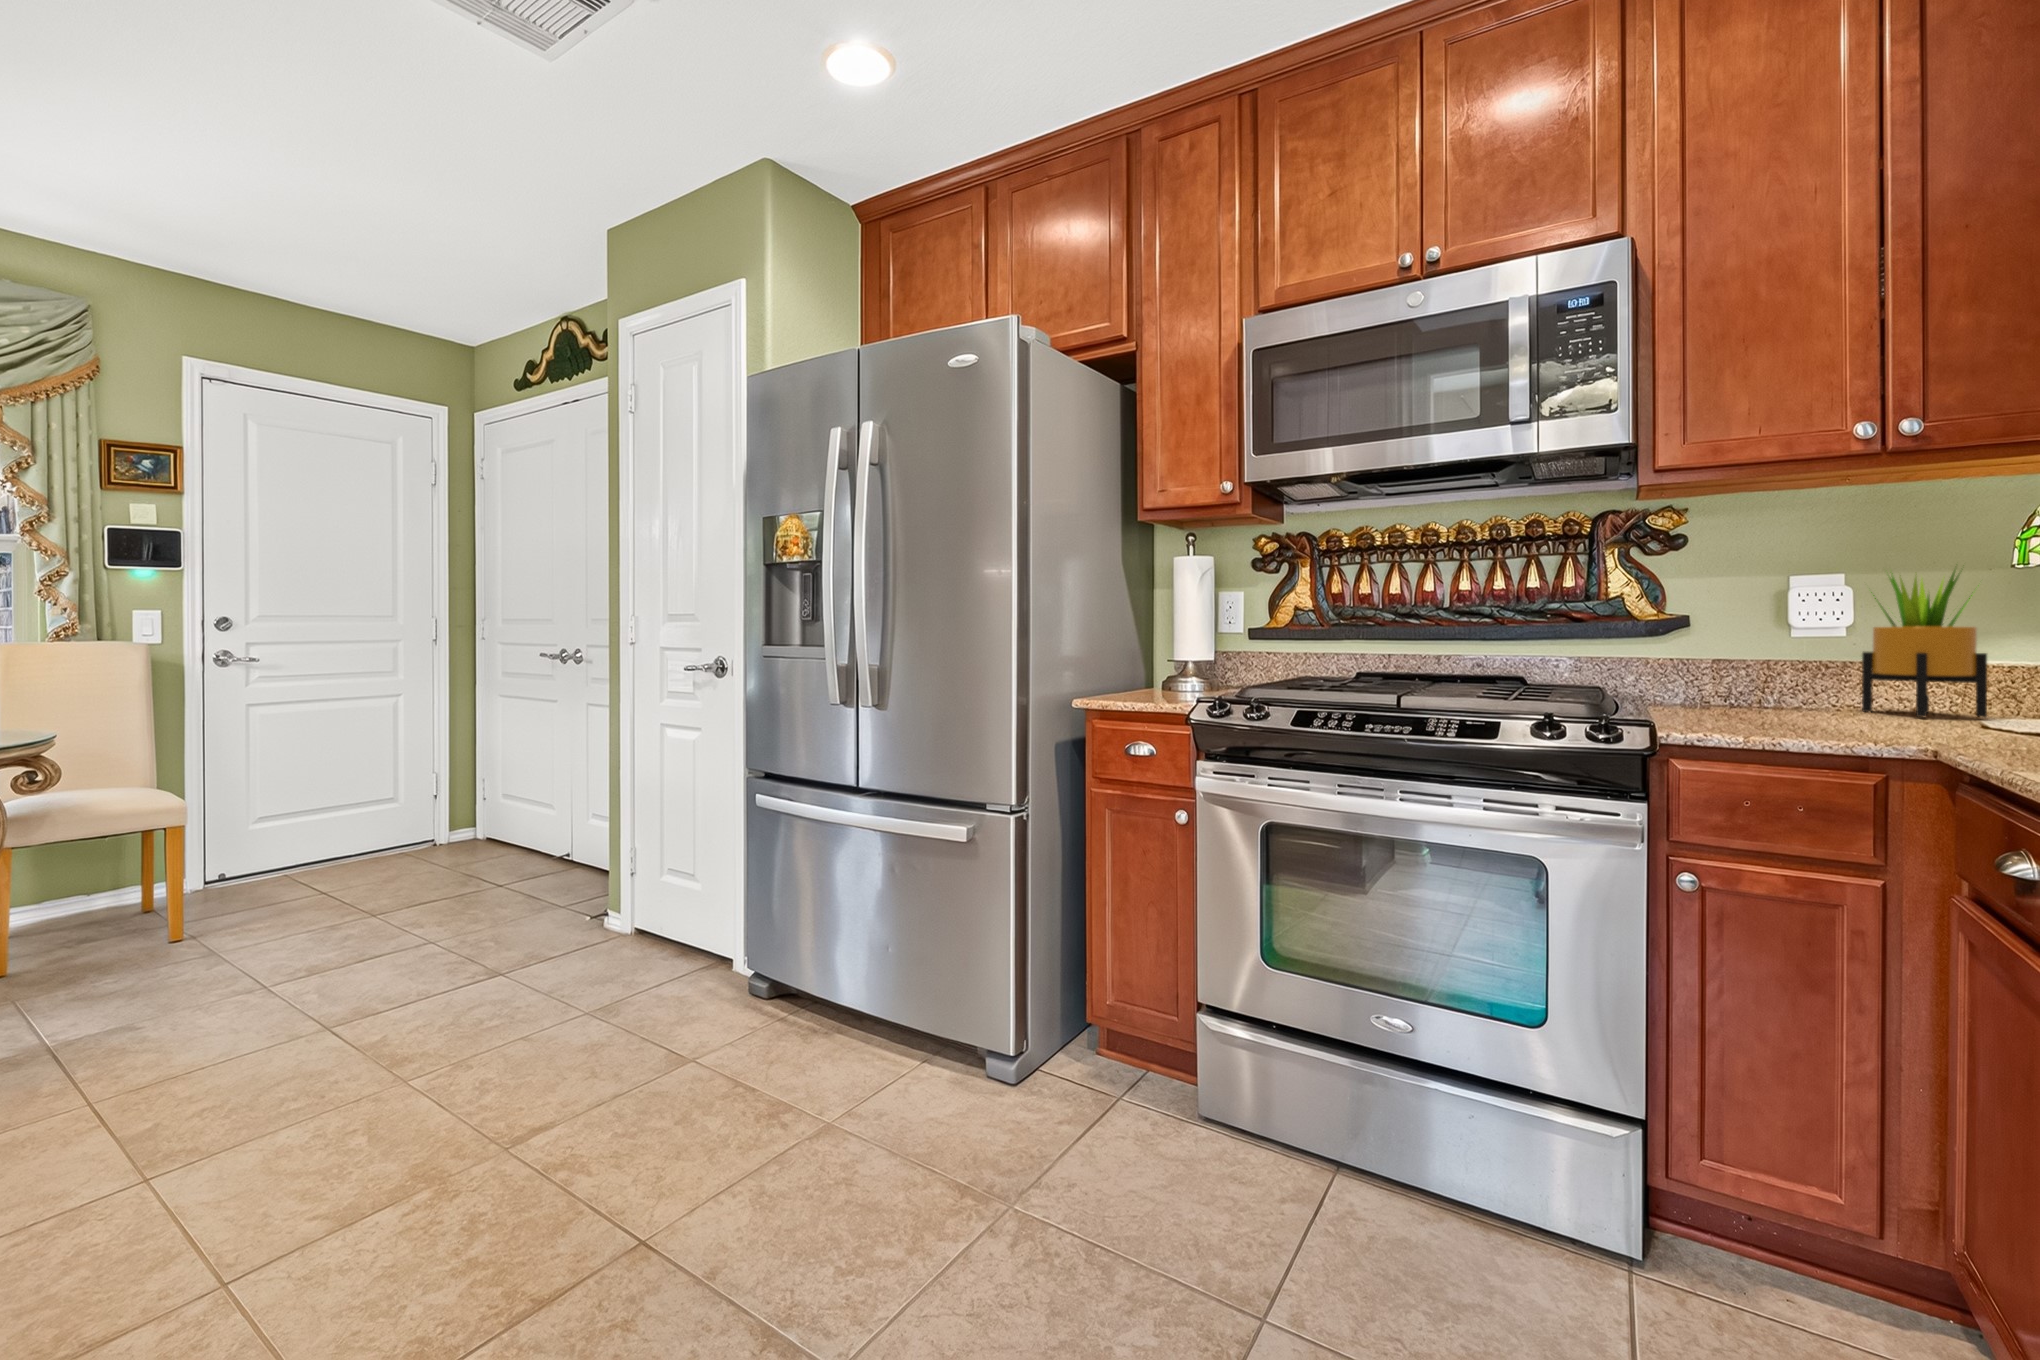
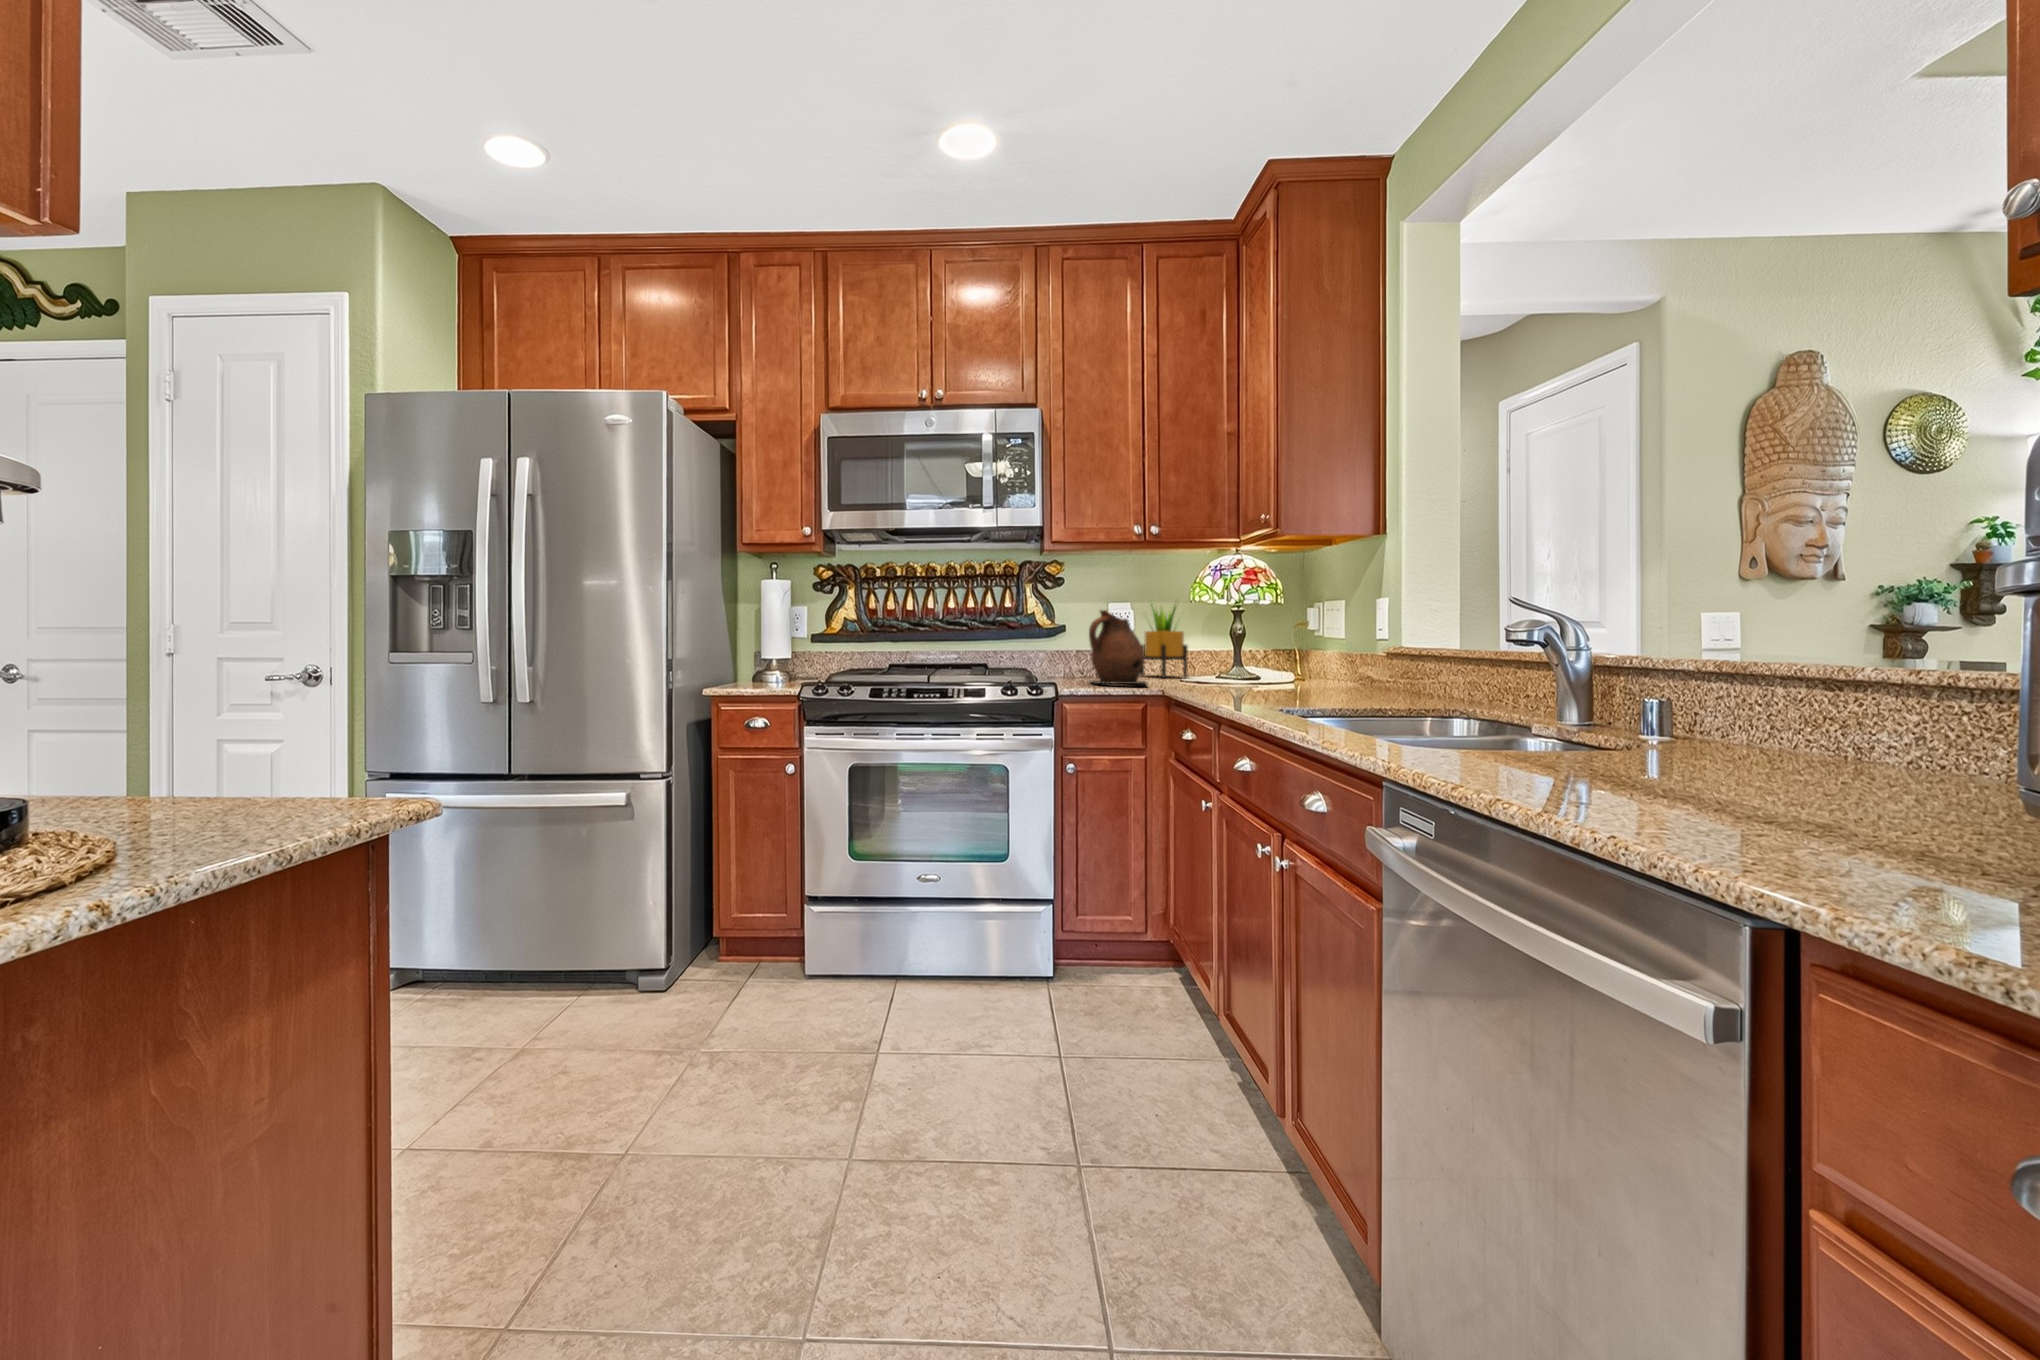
ceramic pitcher: none [1726,586,1877,732] -> present [1089,610,1147,684]

